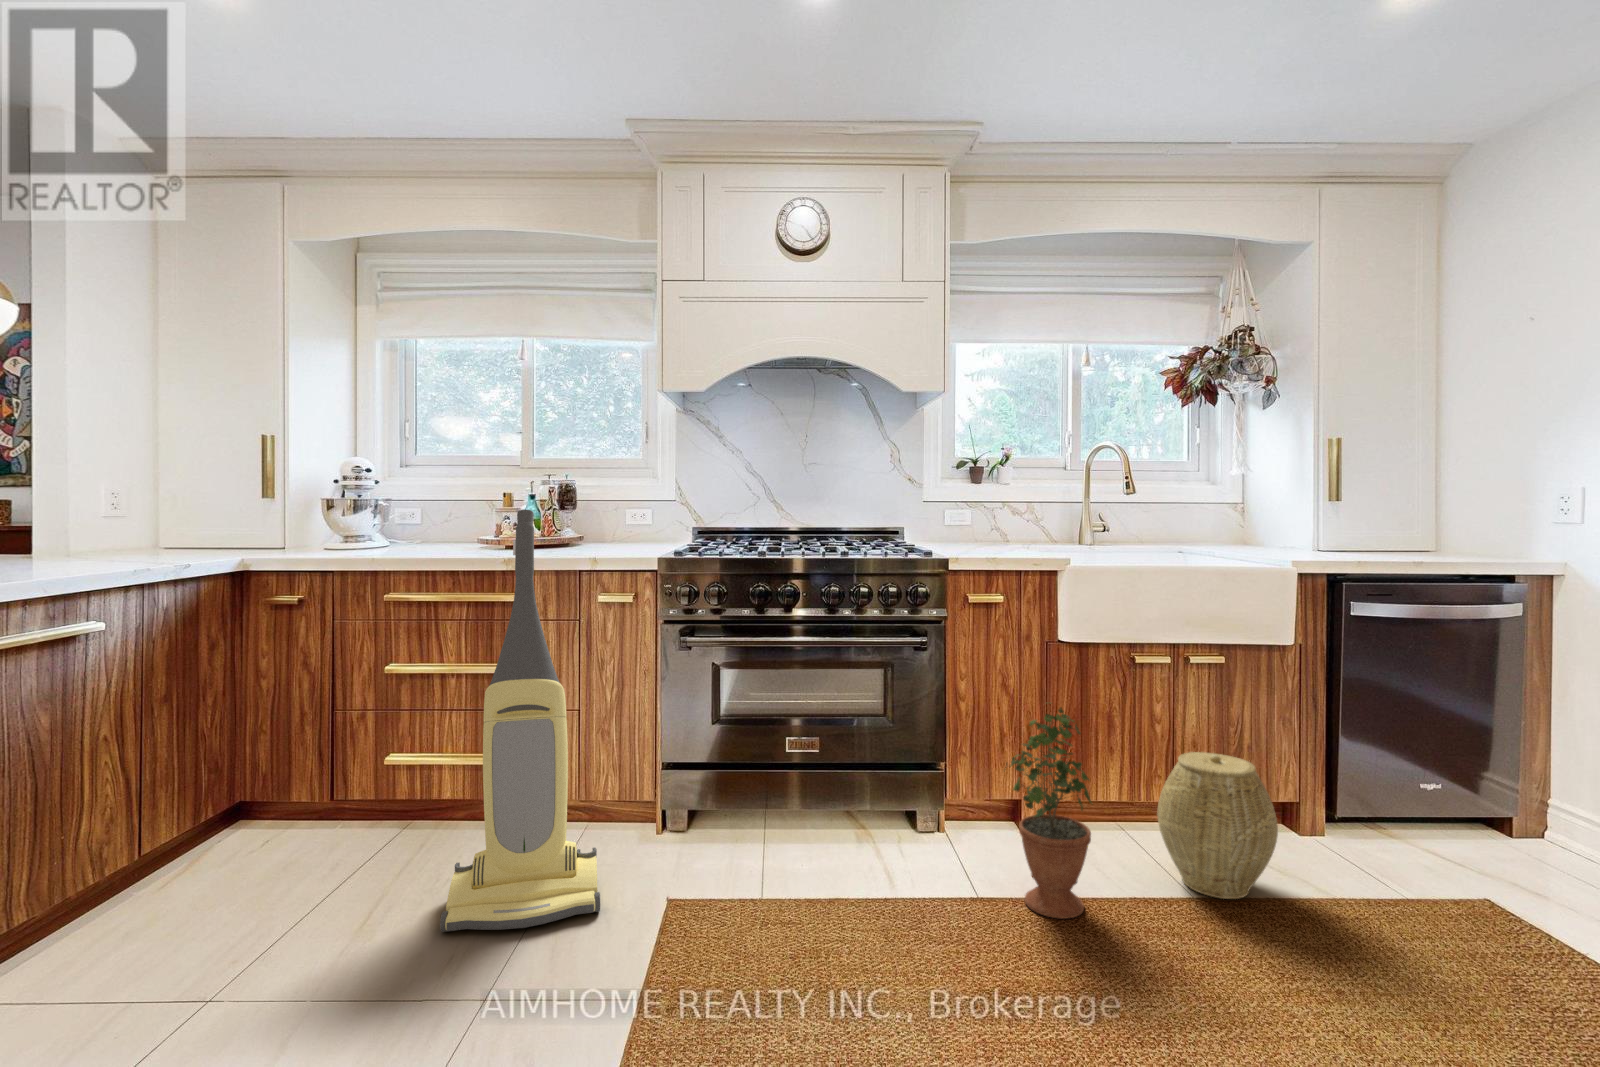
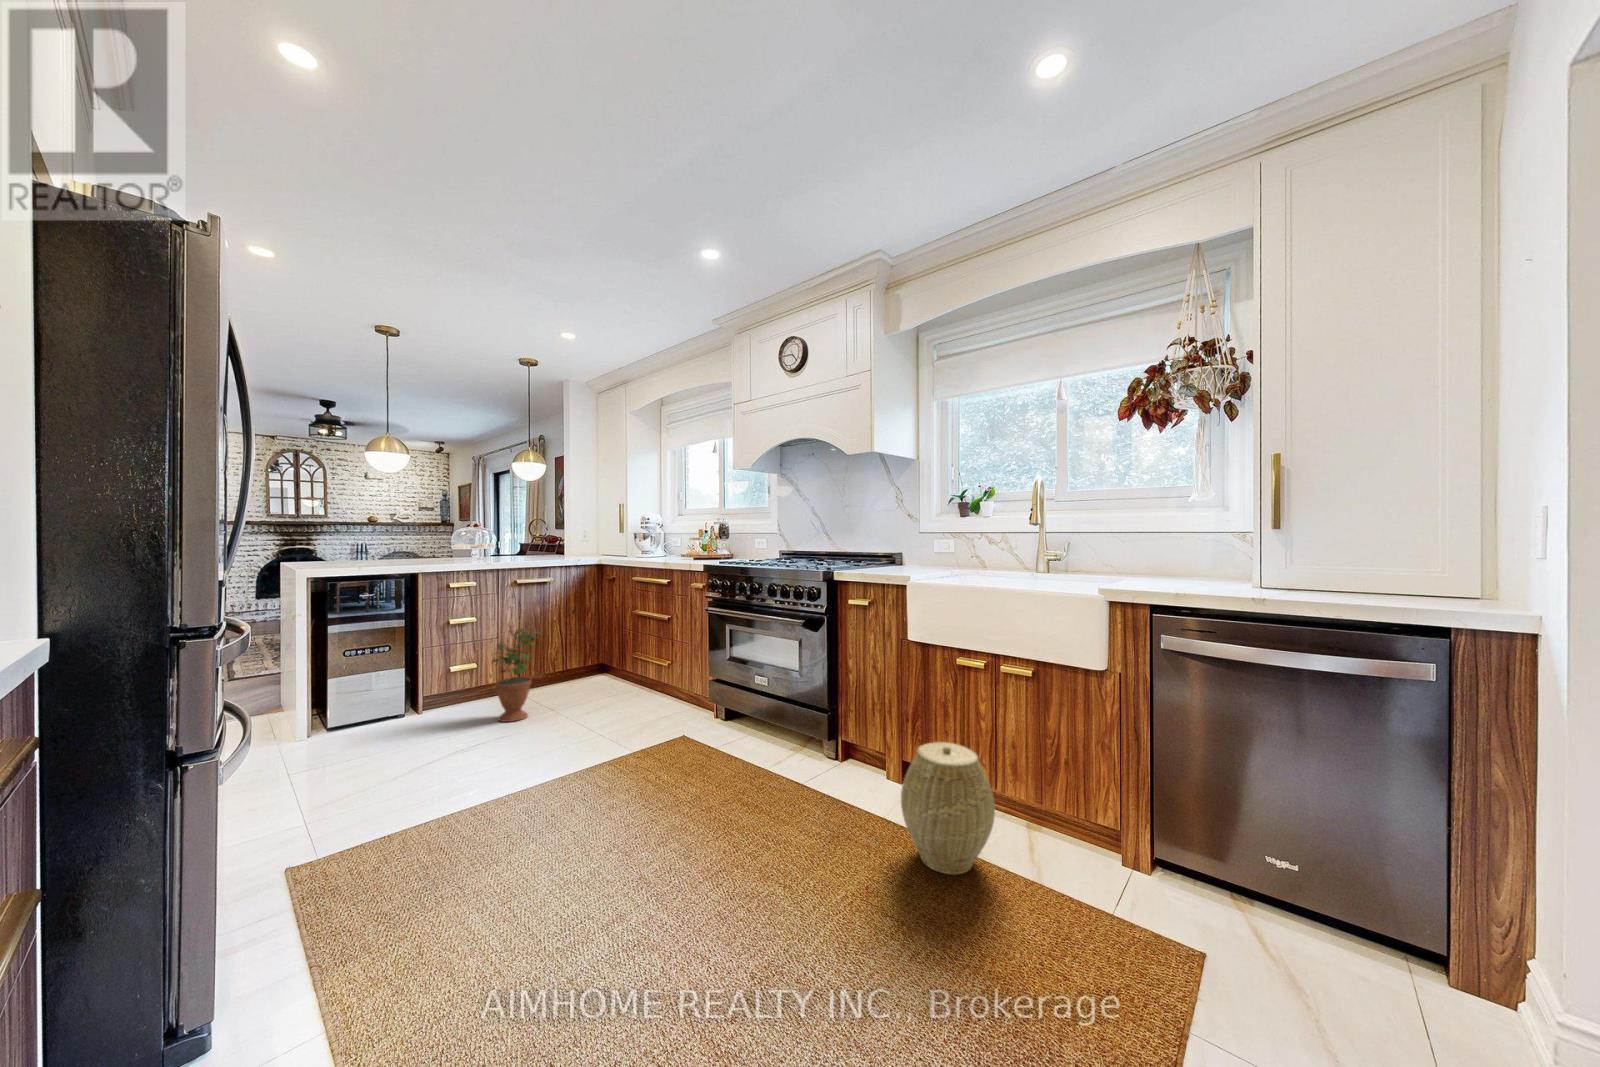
vacuum cleaner: present [440,510,600,932] -> none [553,534,637,744]
potted plant: present [1006,708,1091,919] -> present [492,629,540,722]

